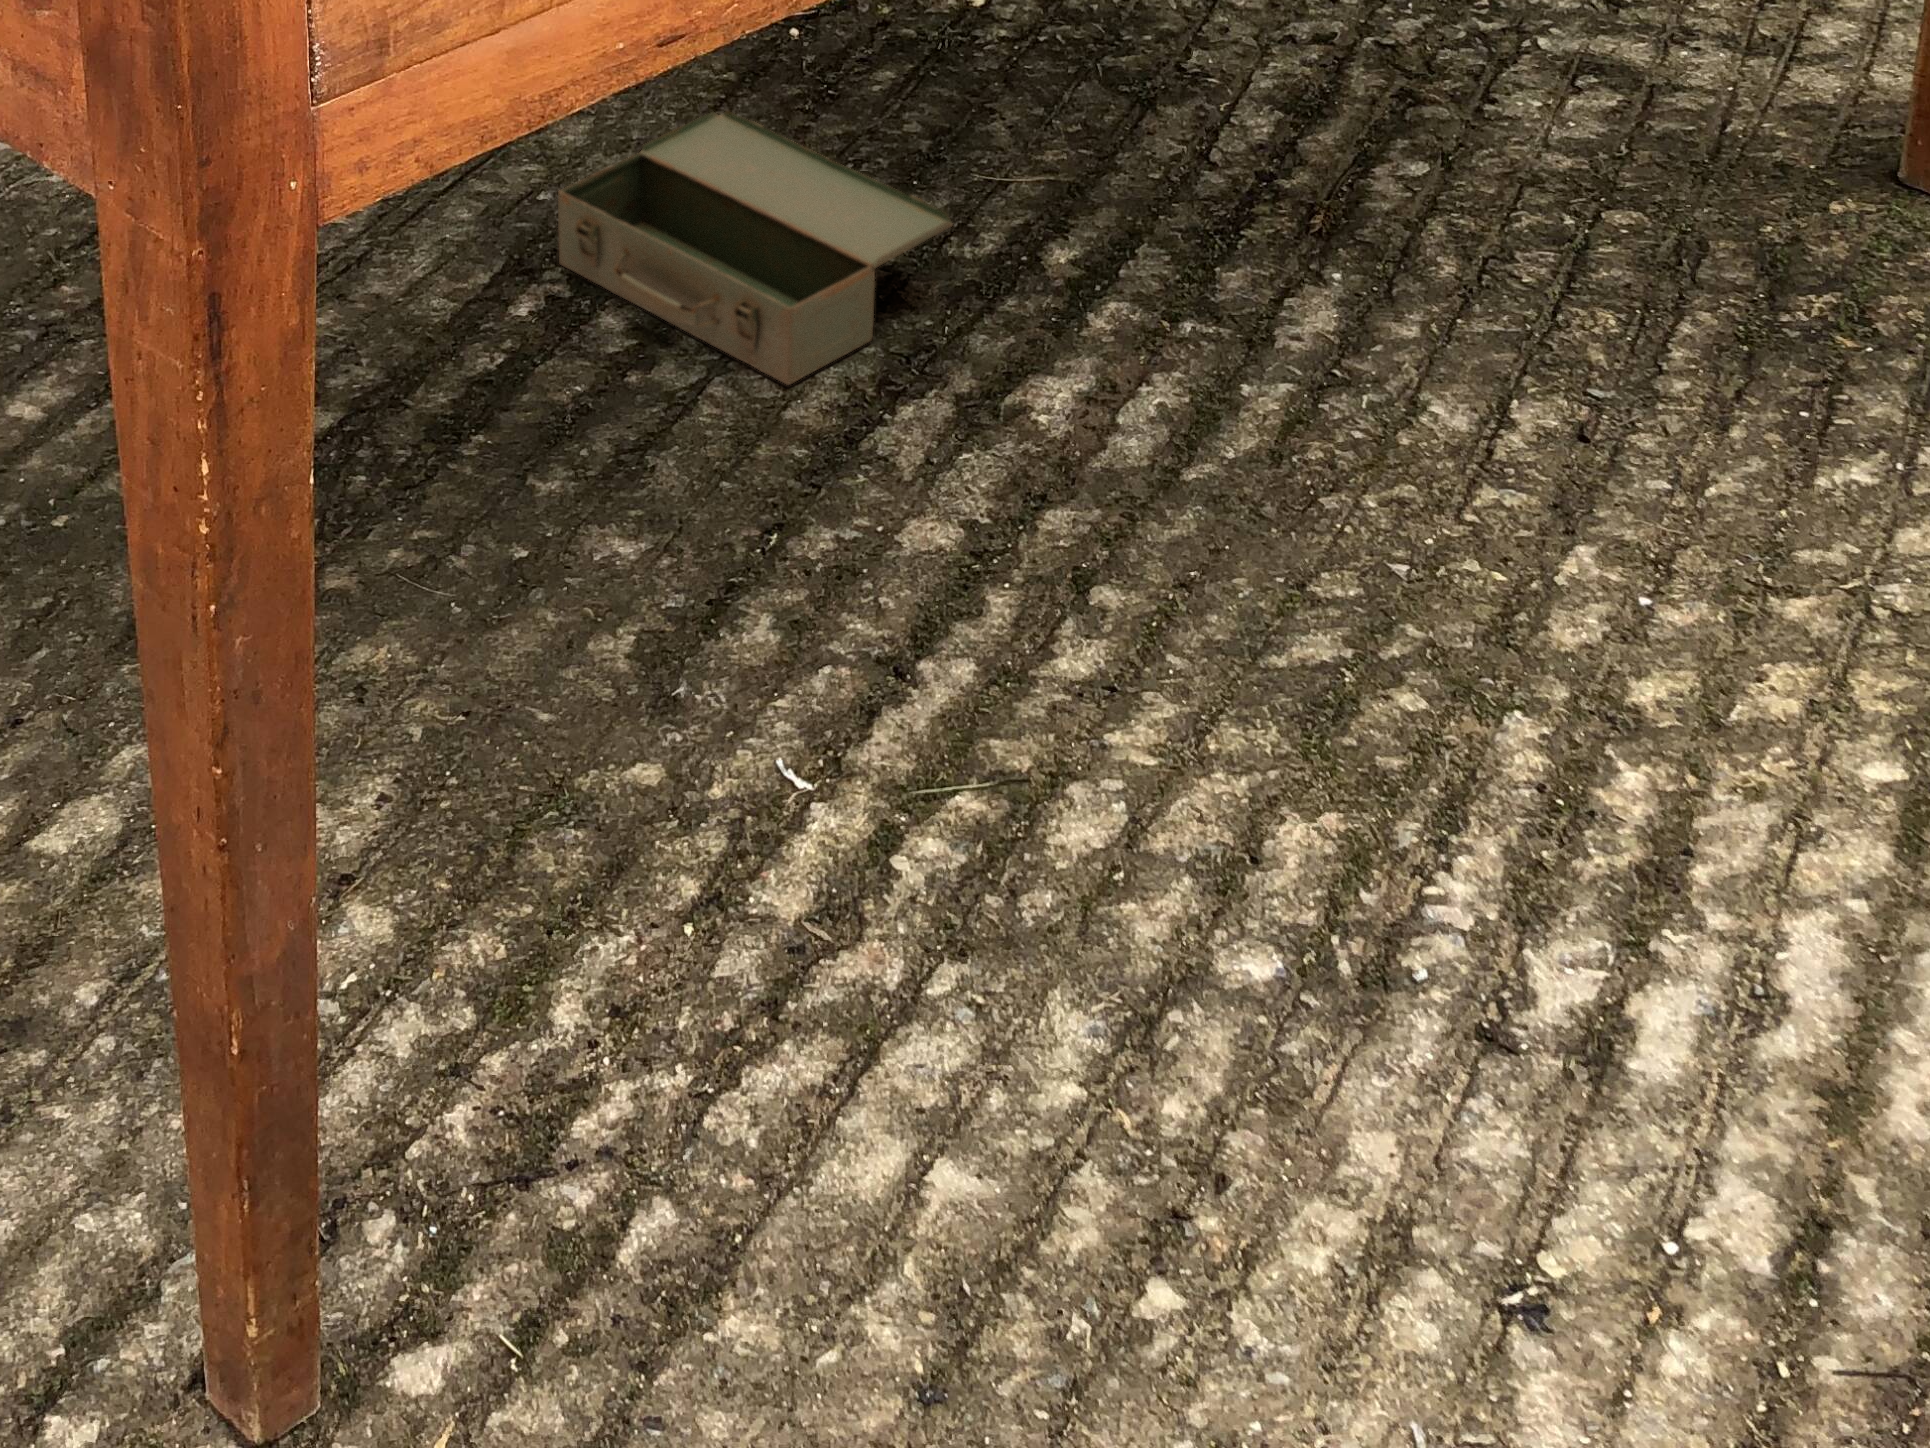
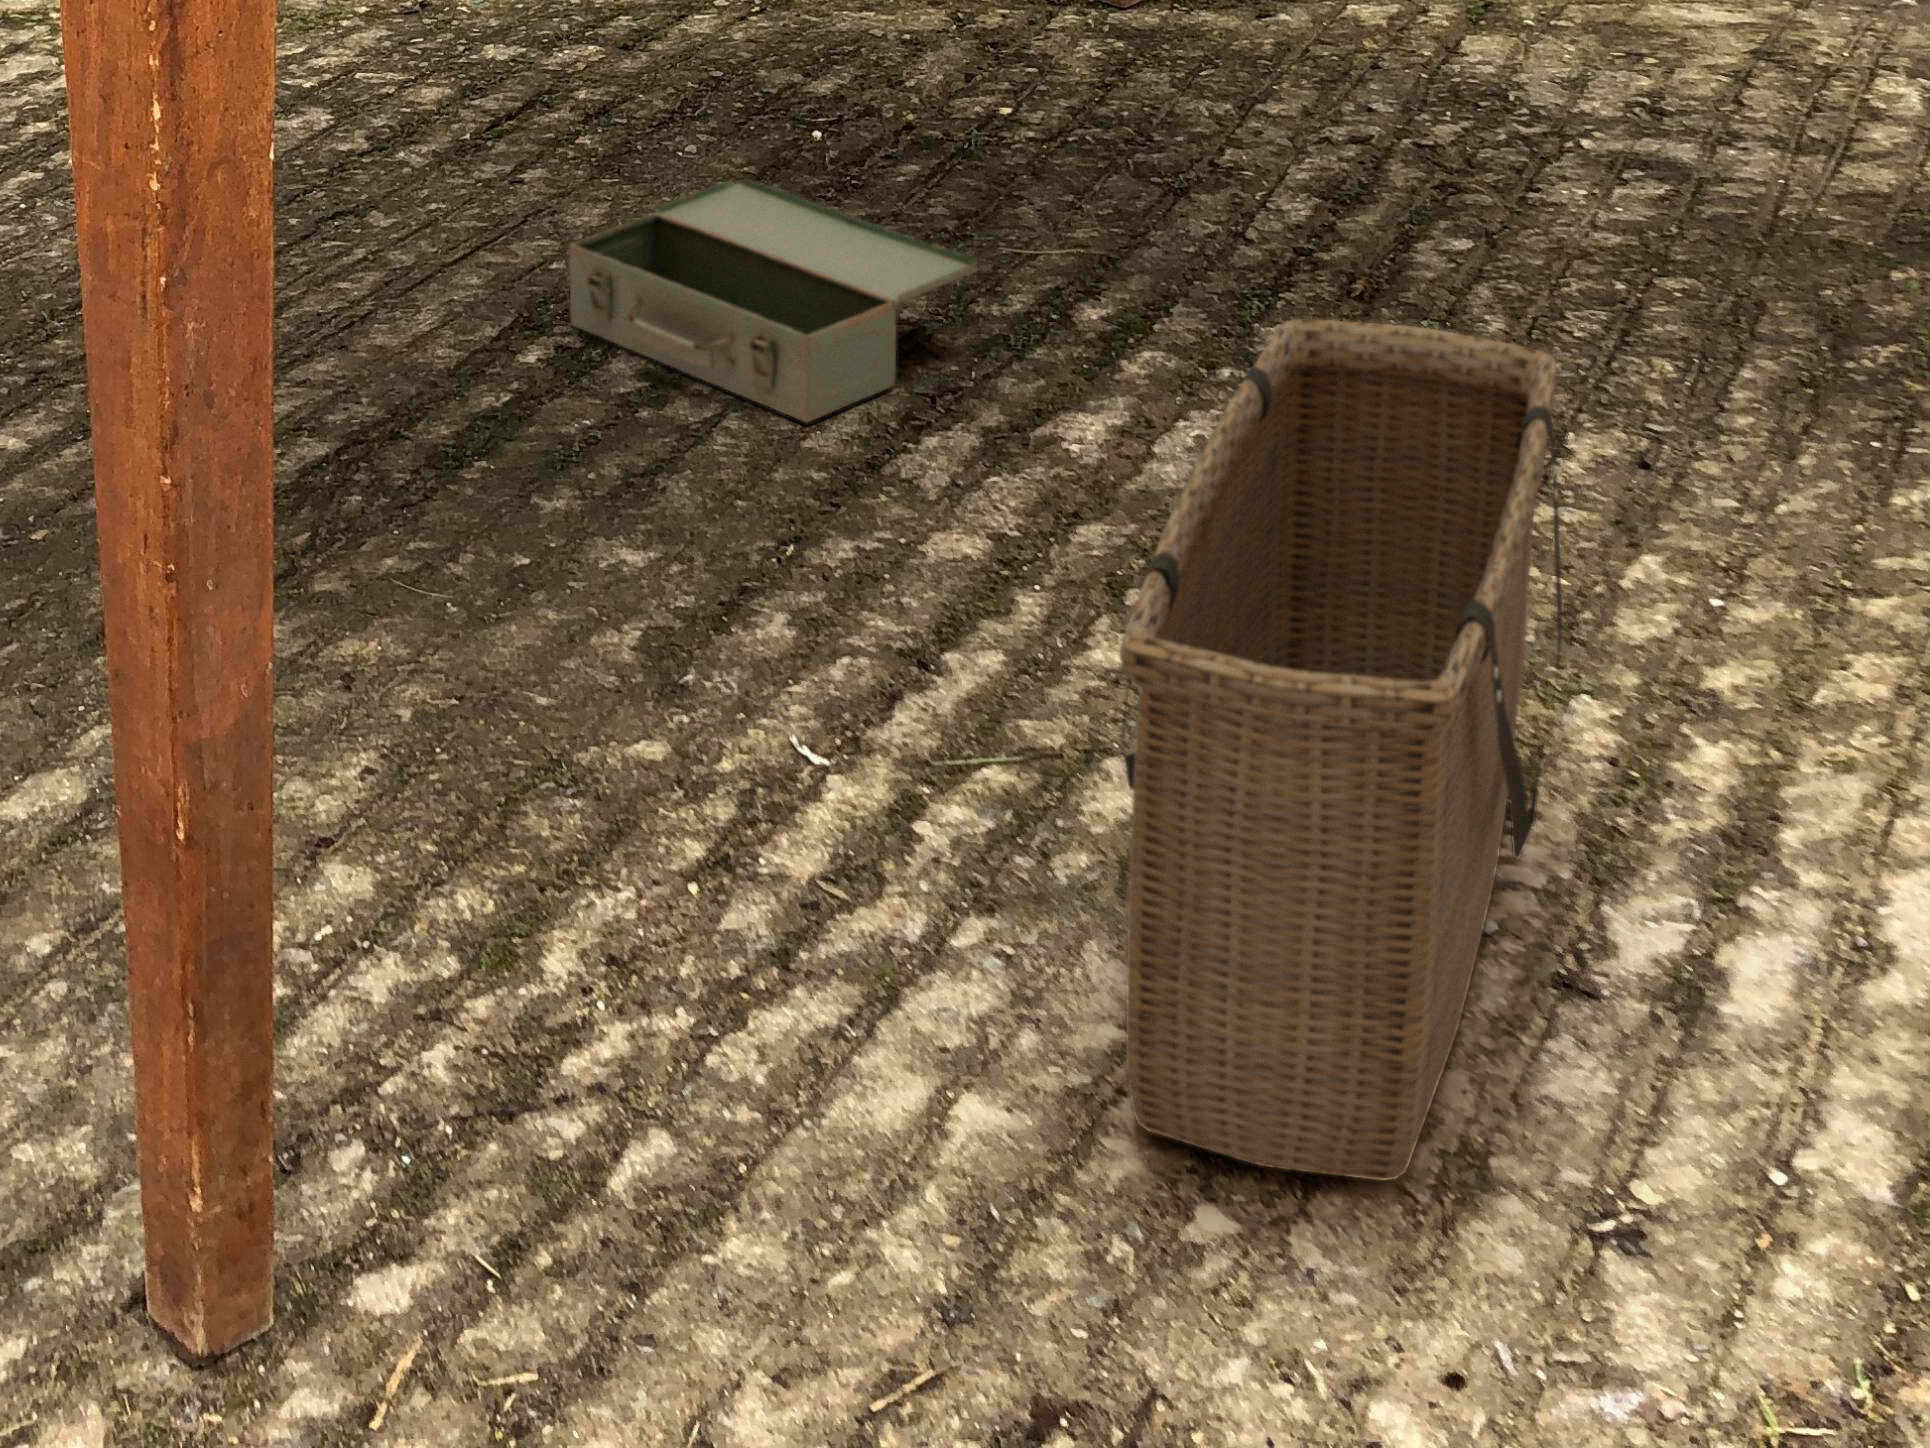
basket: none [1087,403,1507,1258] -> present [1120,319,1562,1181]

